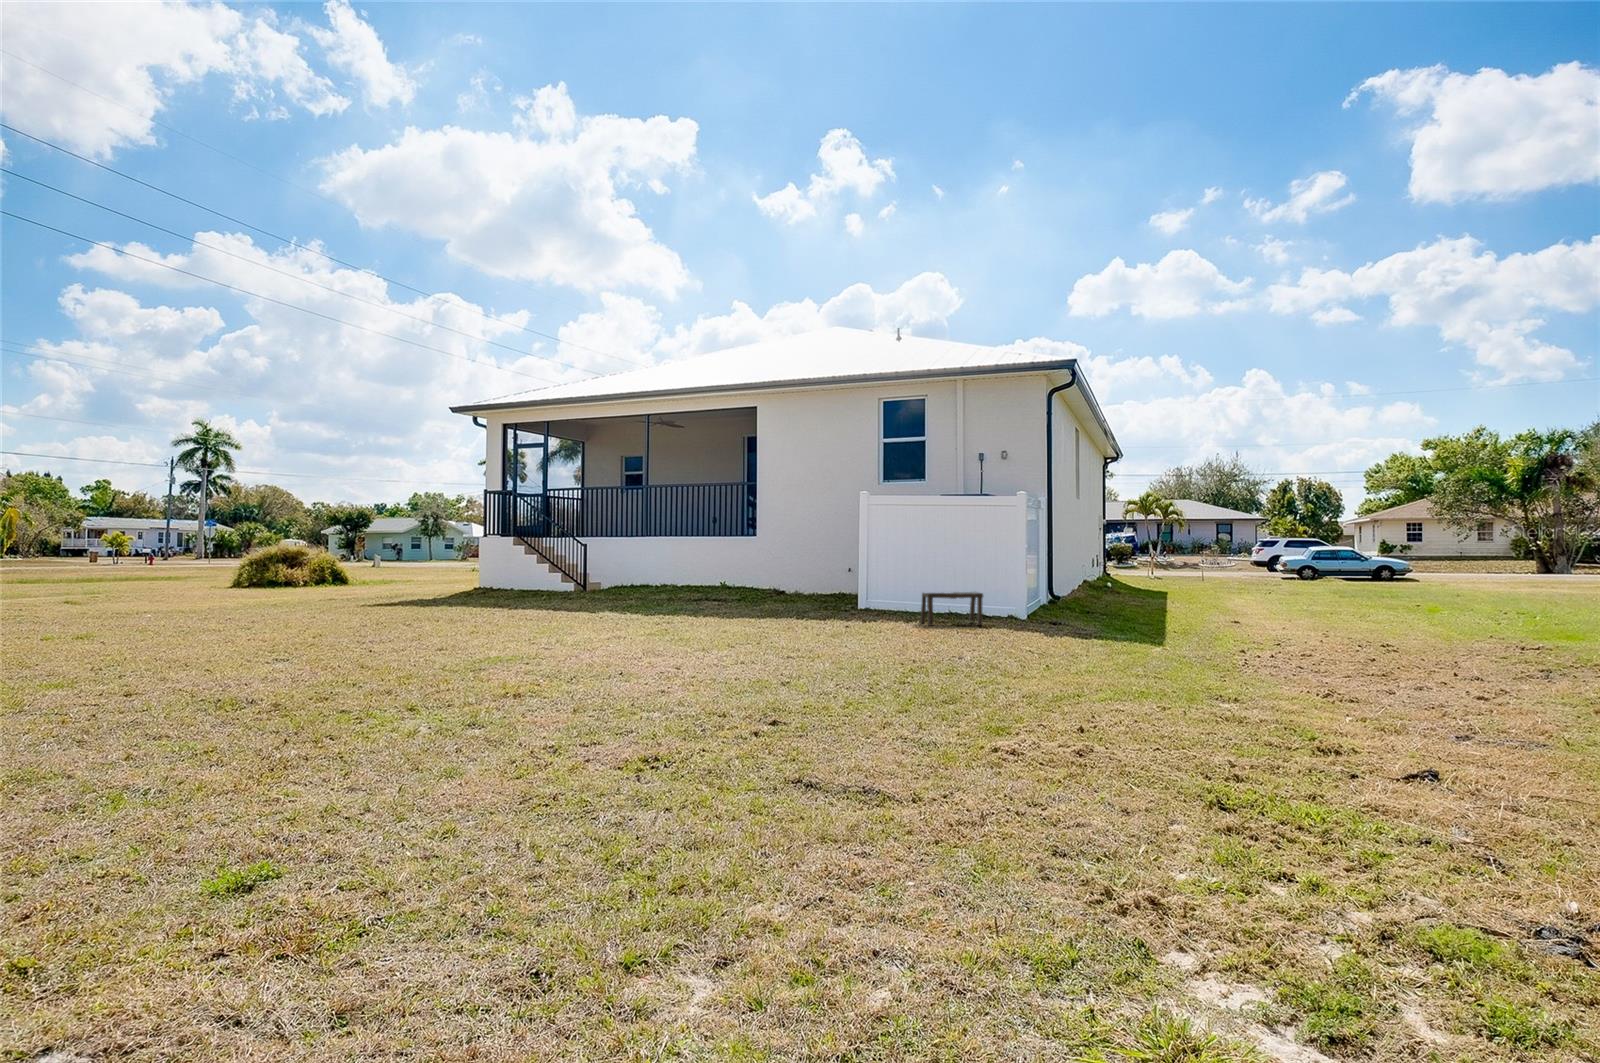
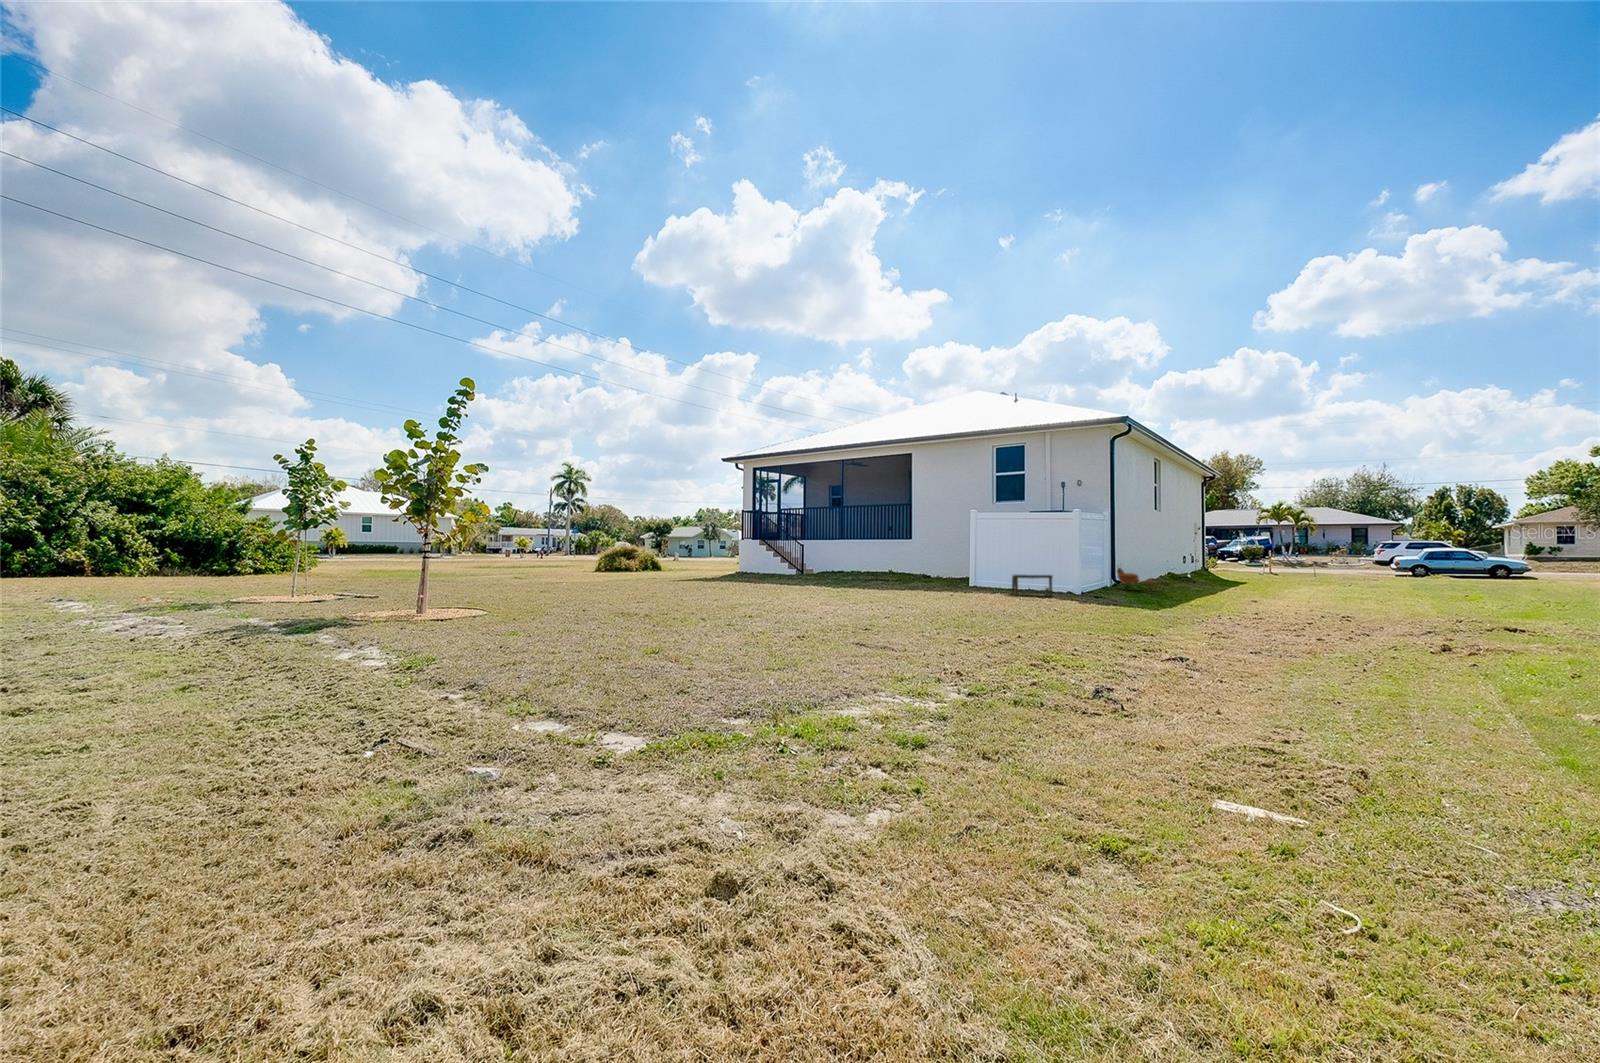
lounge chair: none [1049,570,1108,613] -> present [1117,568,1156,590]

